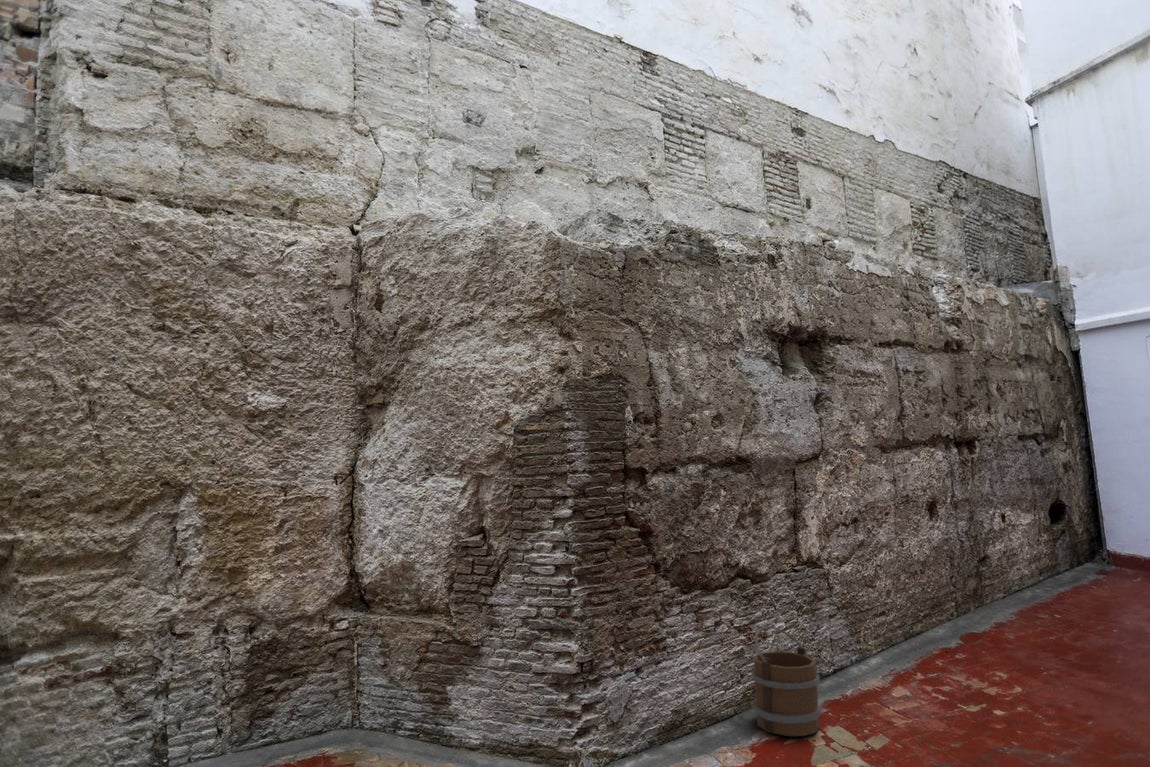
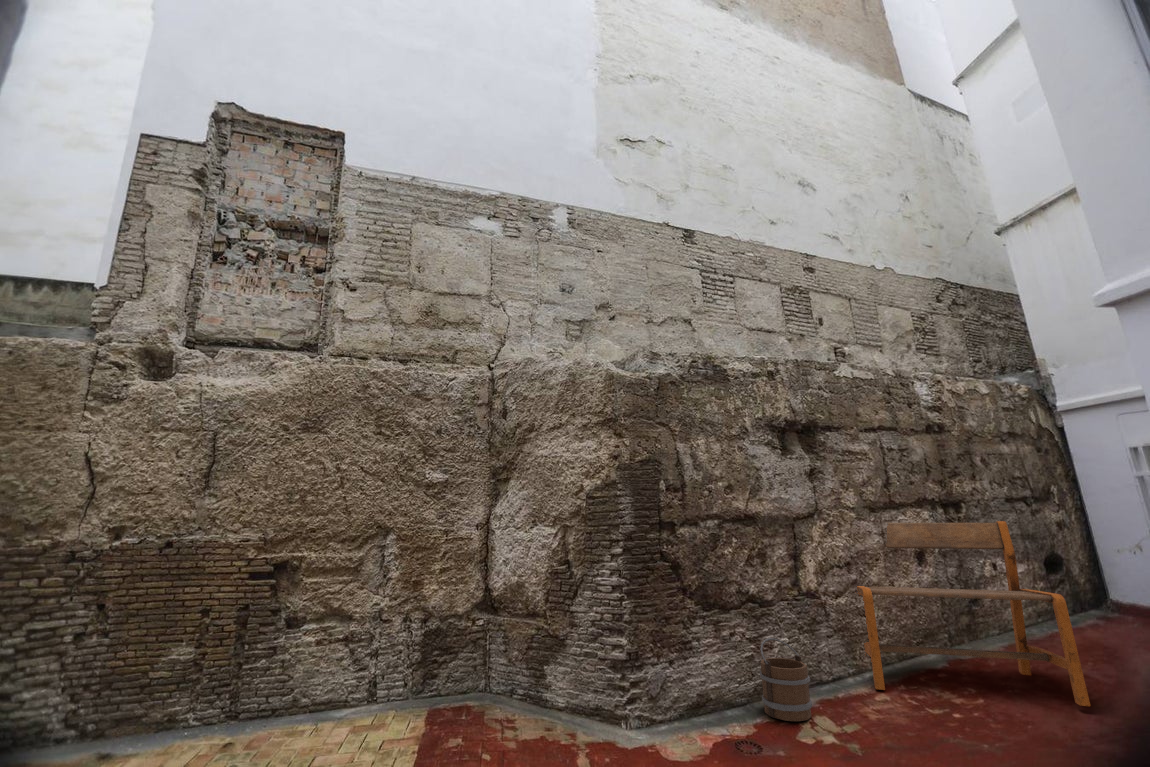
bench: none [853,463,1137,687] -> present [857,521,1090,706]

